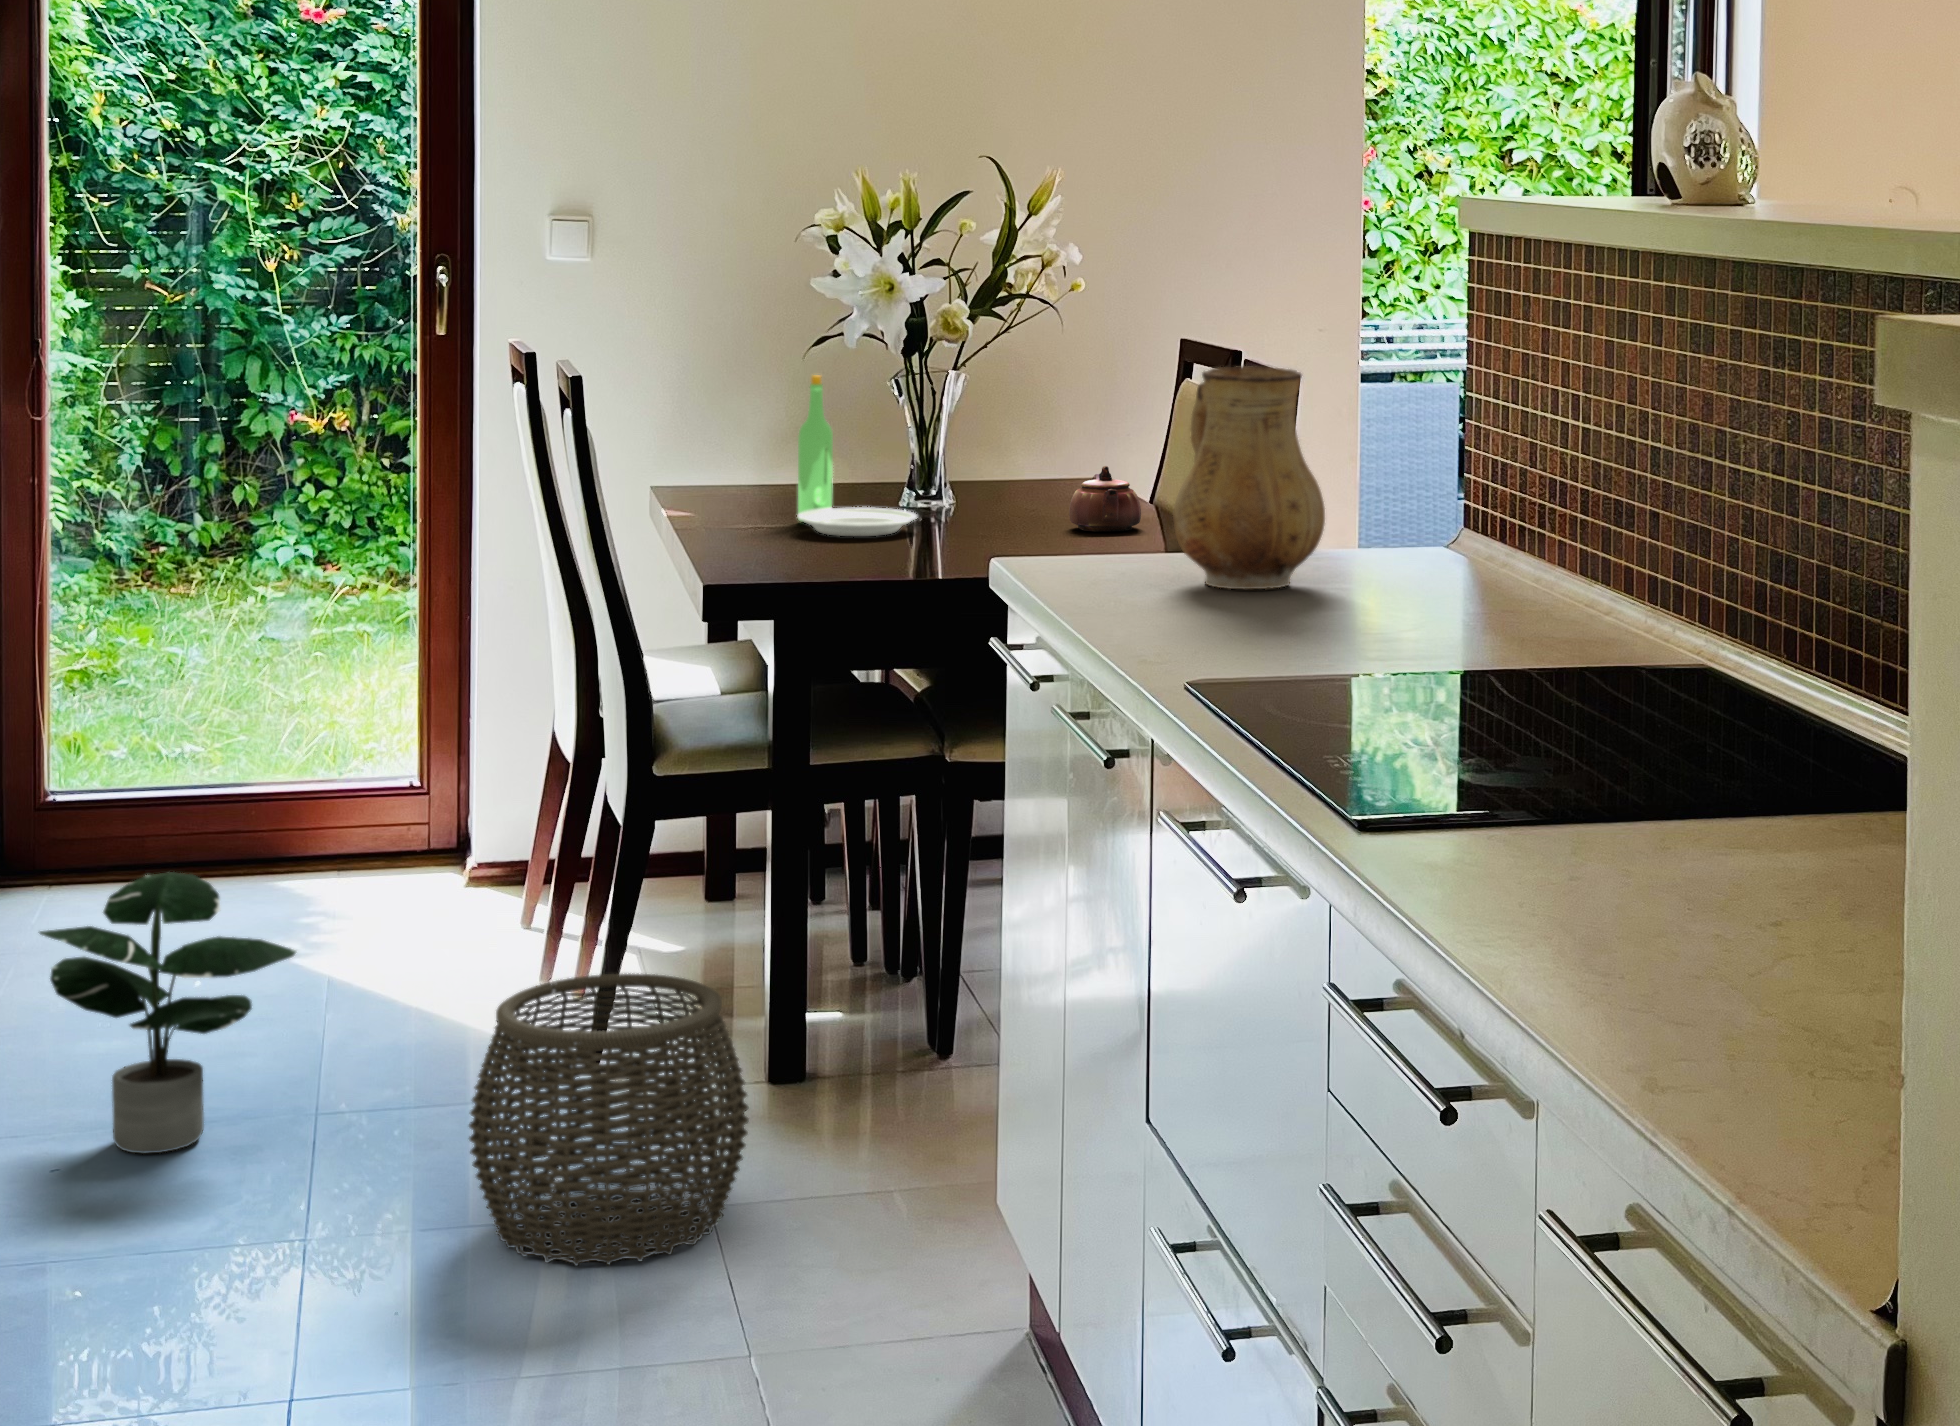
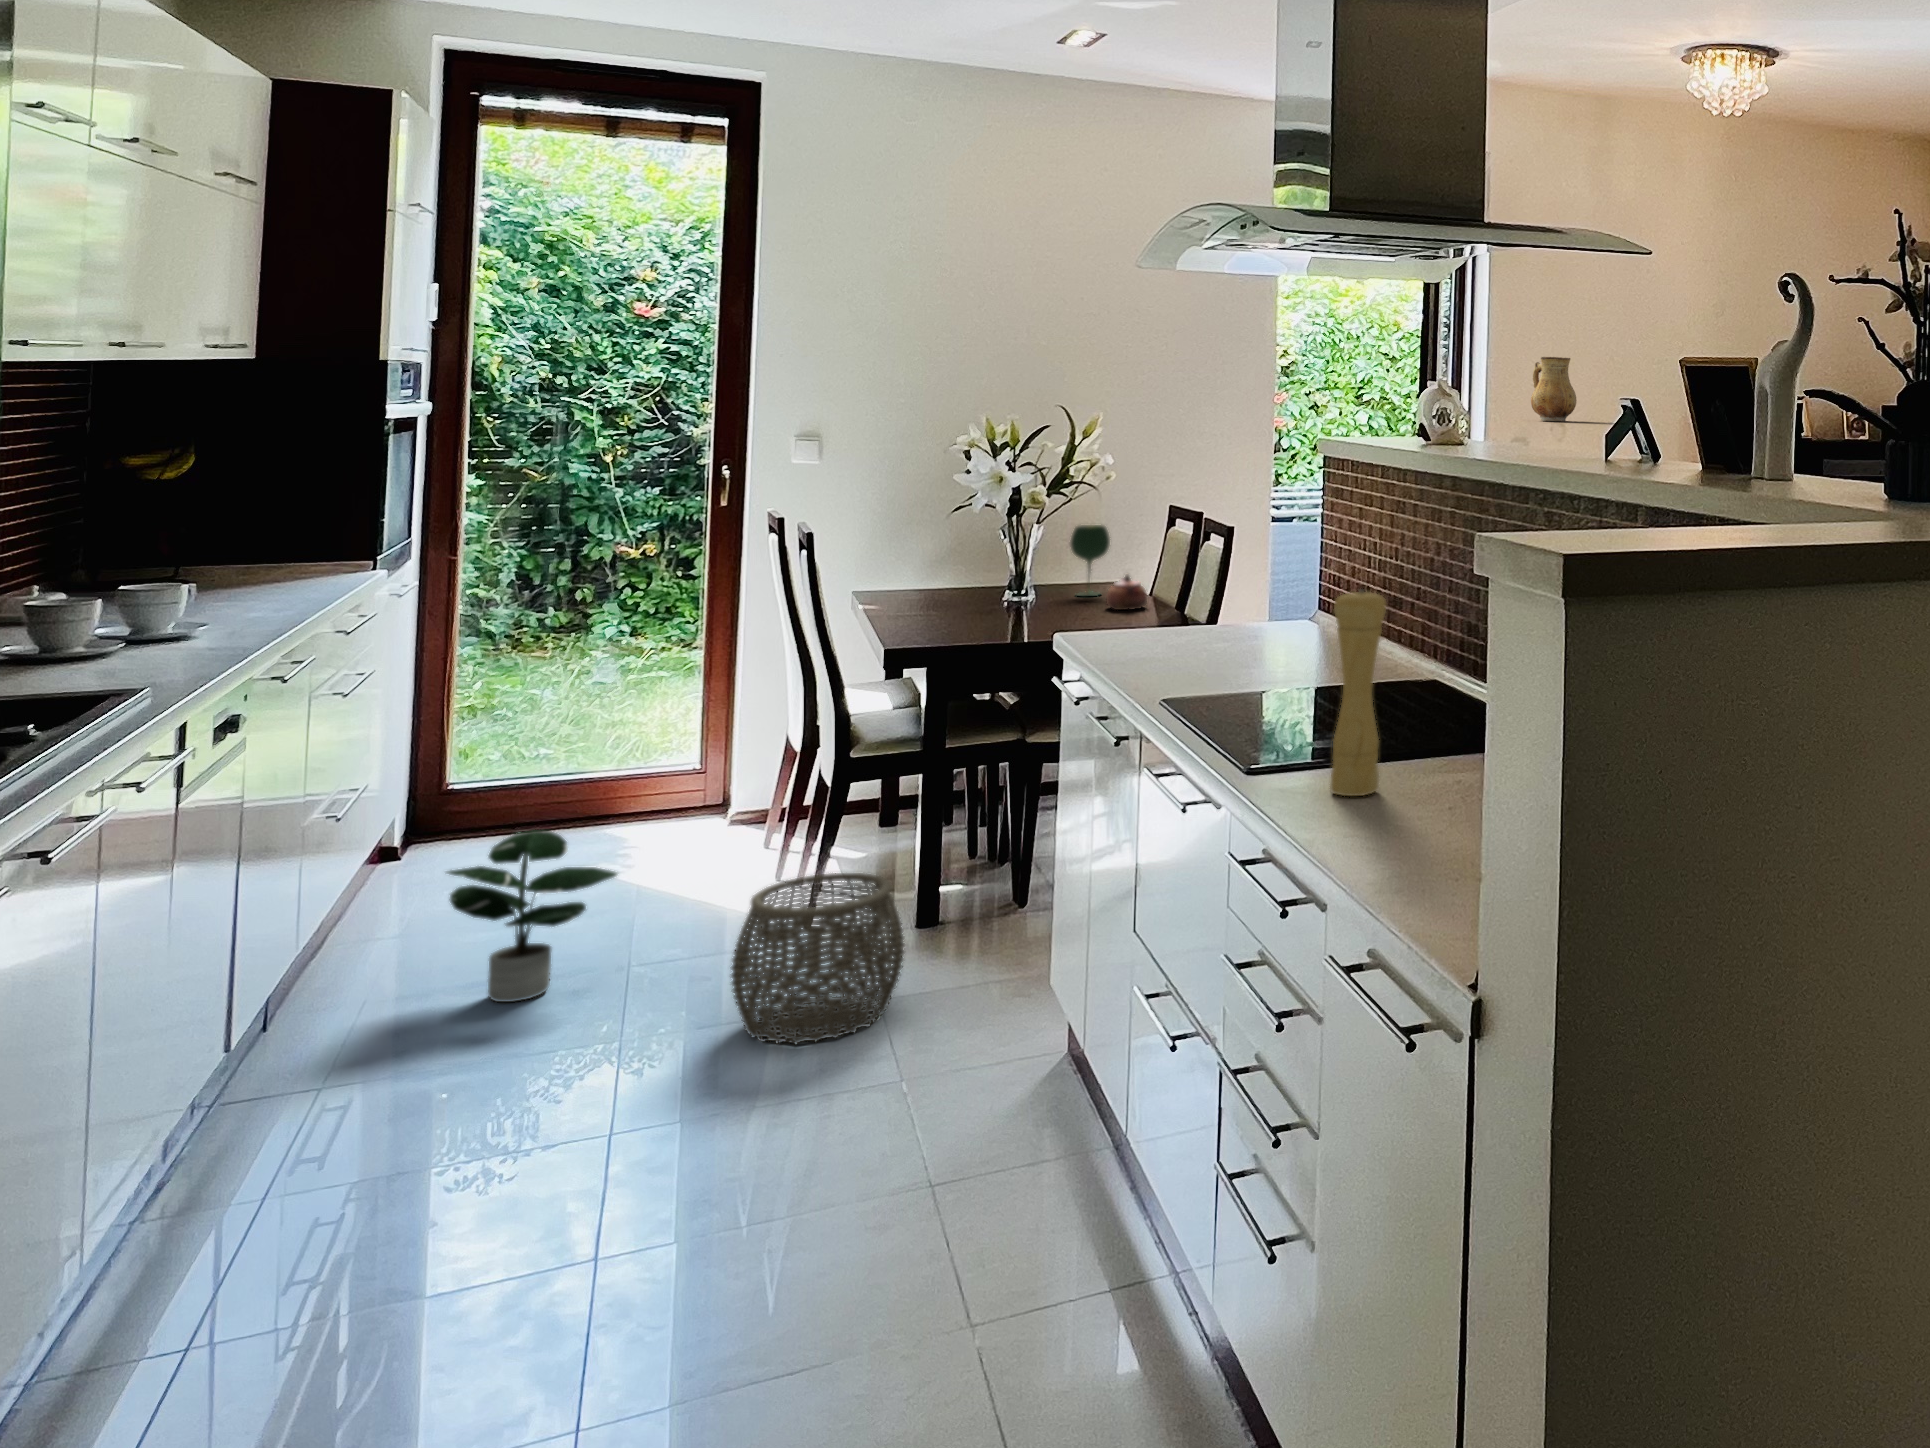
ceramic pitcher: present [1173,366,1325,589] -> present [1531,357,1577,421]
plate: present [798,375,917,536] -> none [944,525,1017,616]
wine glass: none [1006,379,1073,508] -> present [1070,525,1110,596]
pepper mill: none [1524,447,1635,877] -> present [1330,590,1386,796]

